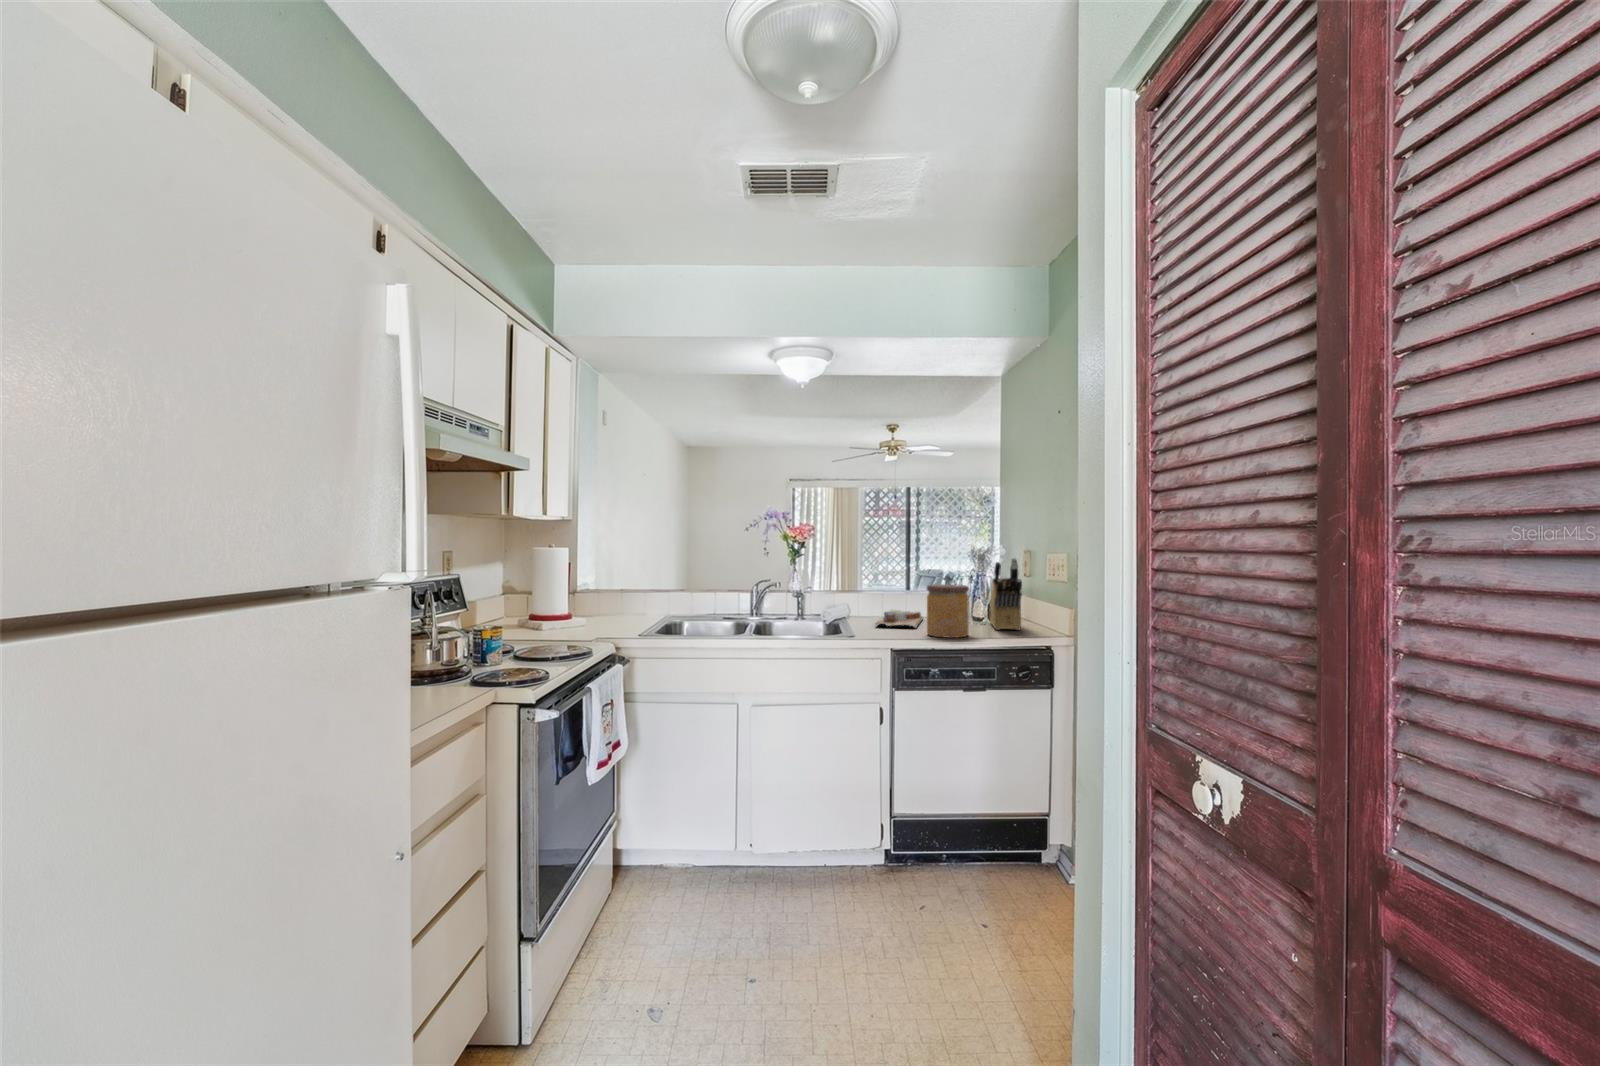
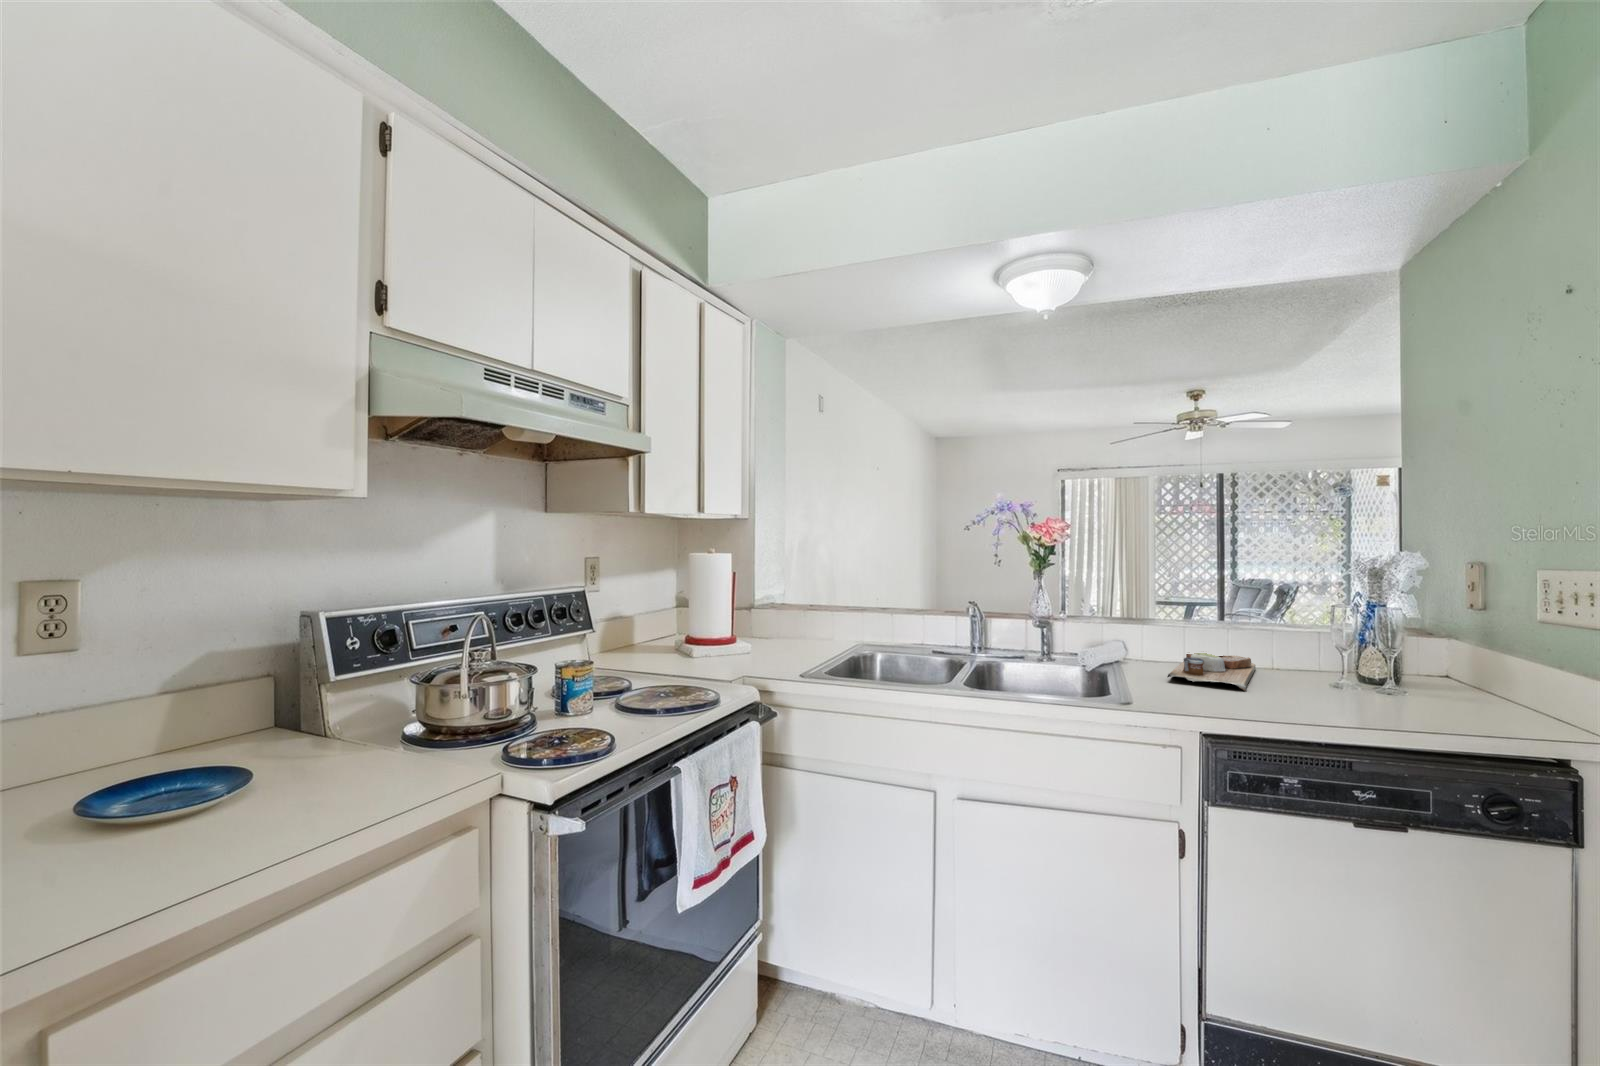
knife block: present [990,558,1022,630] -> none [1394,579,1485,713]
jar: present [927,584,969,638] -> none [1268,621,1360,722]

